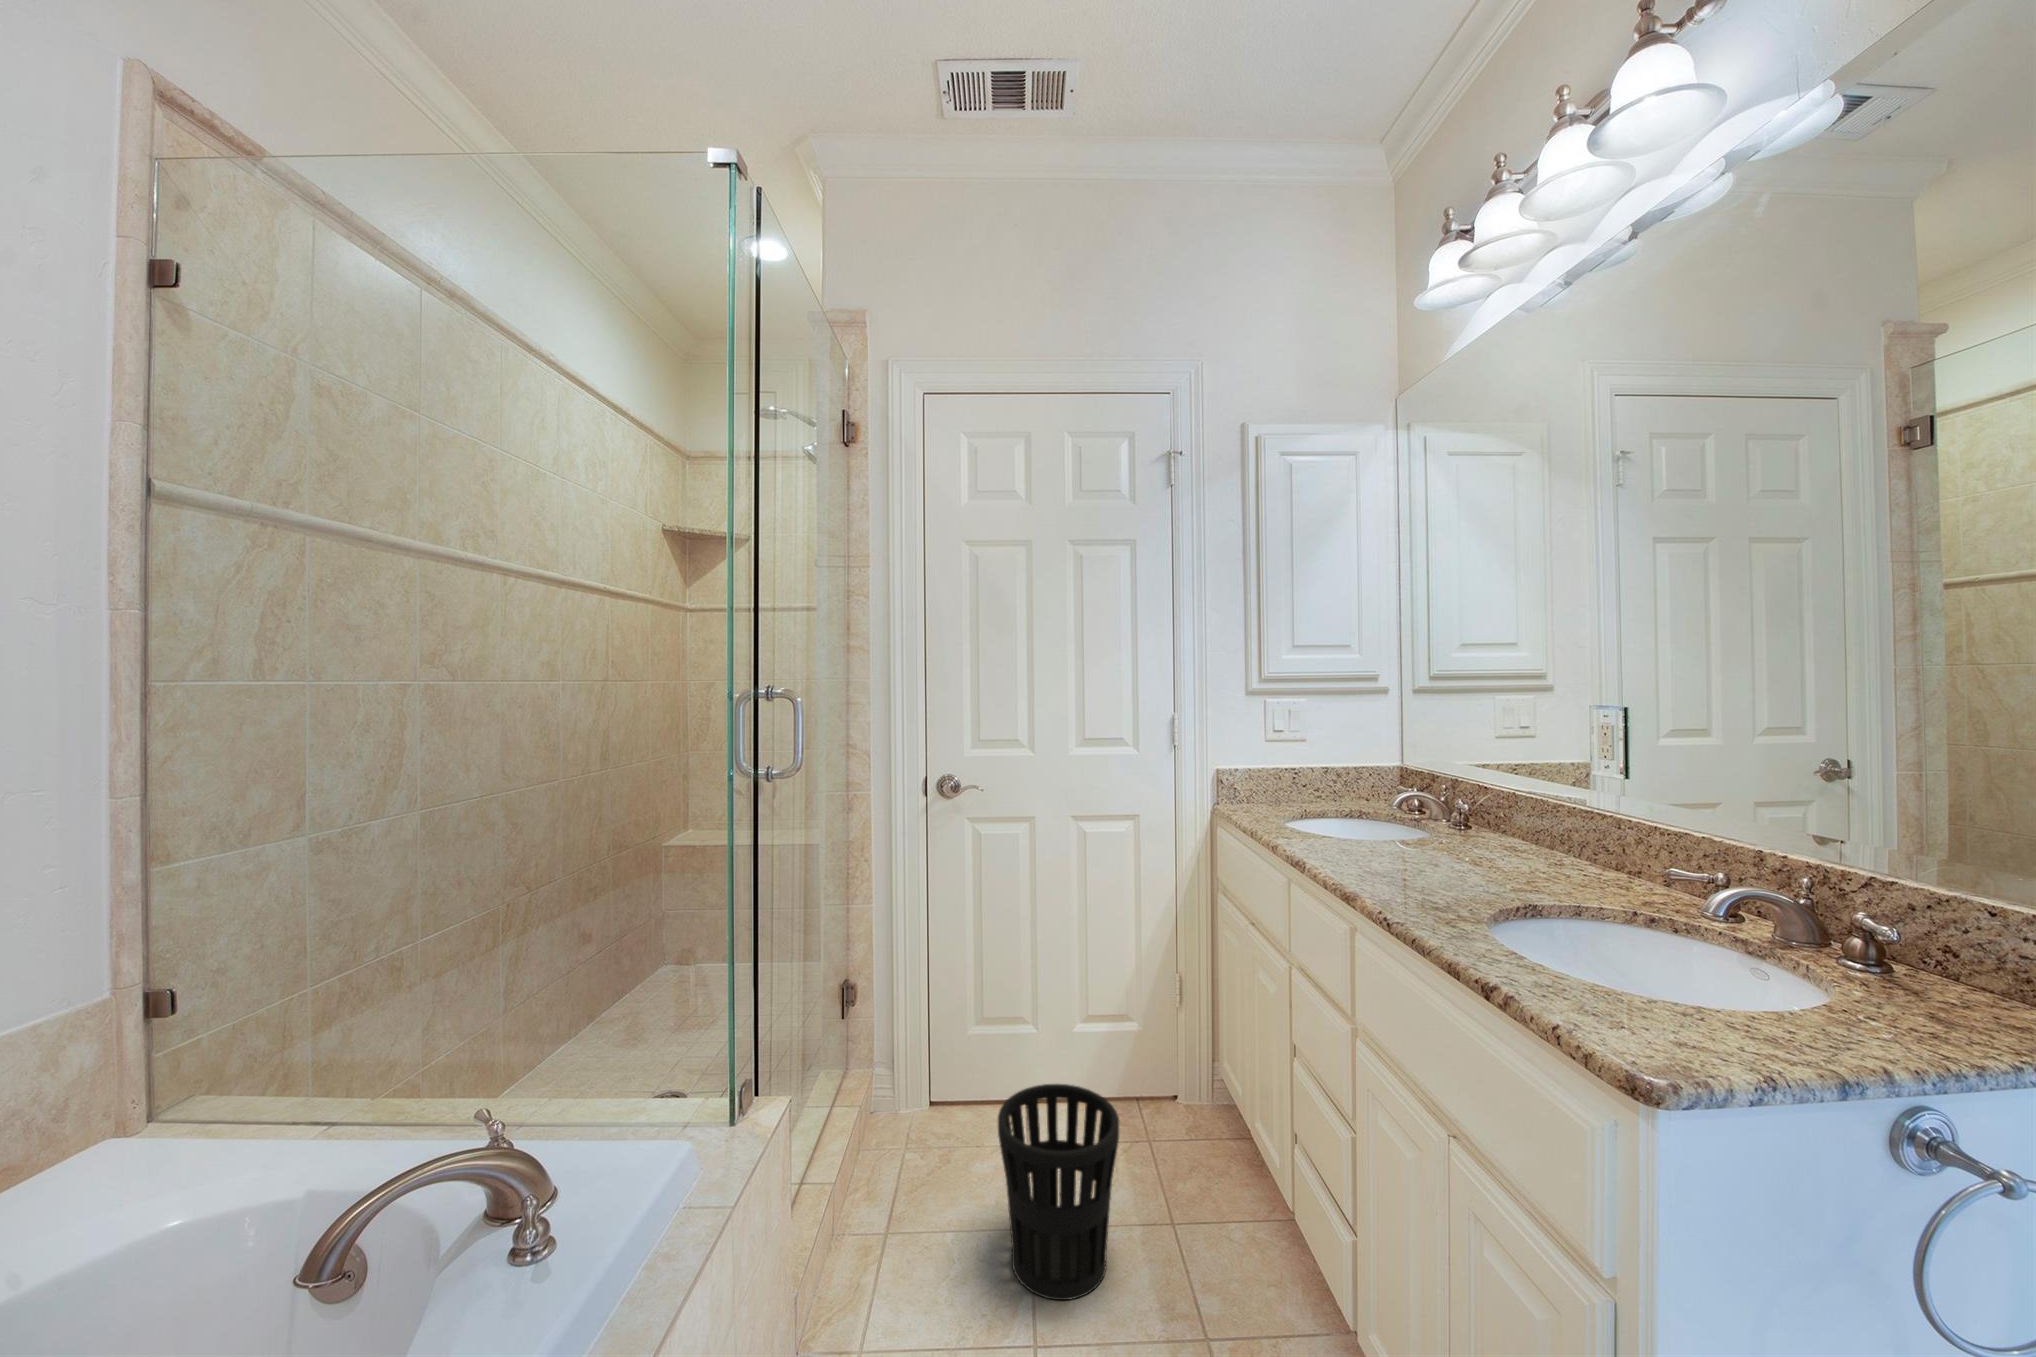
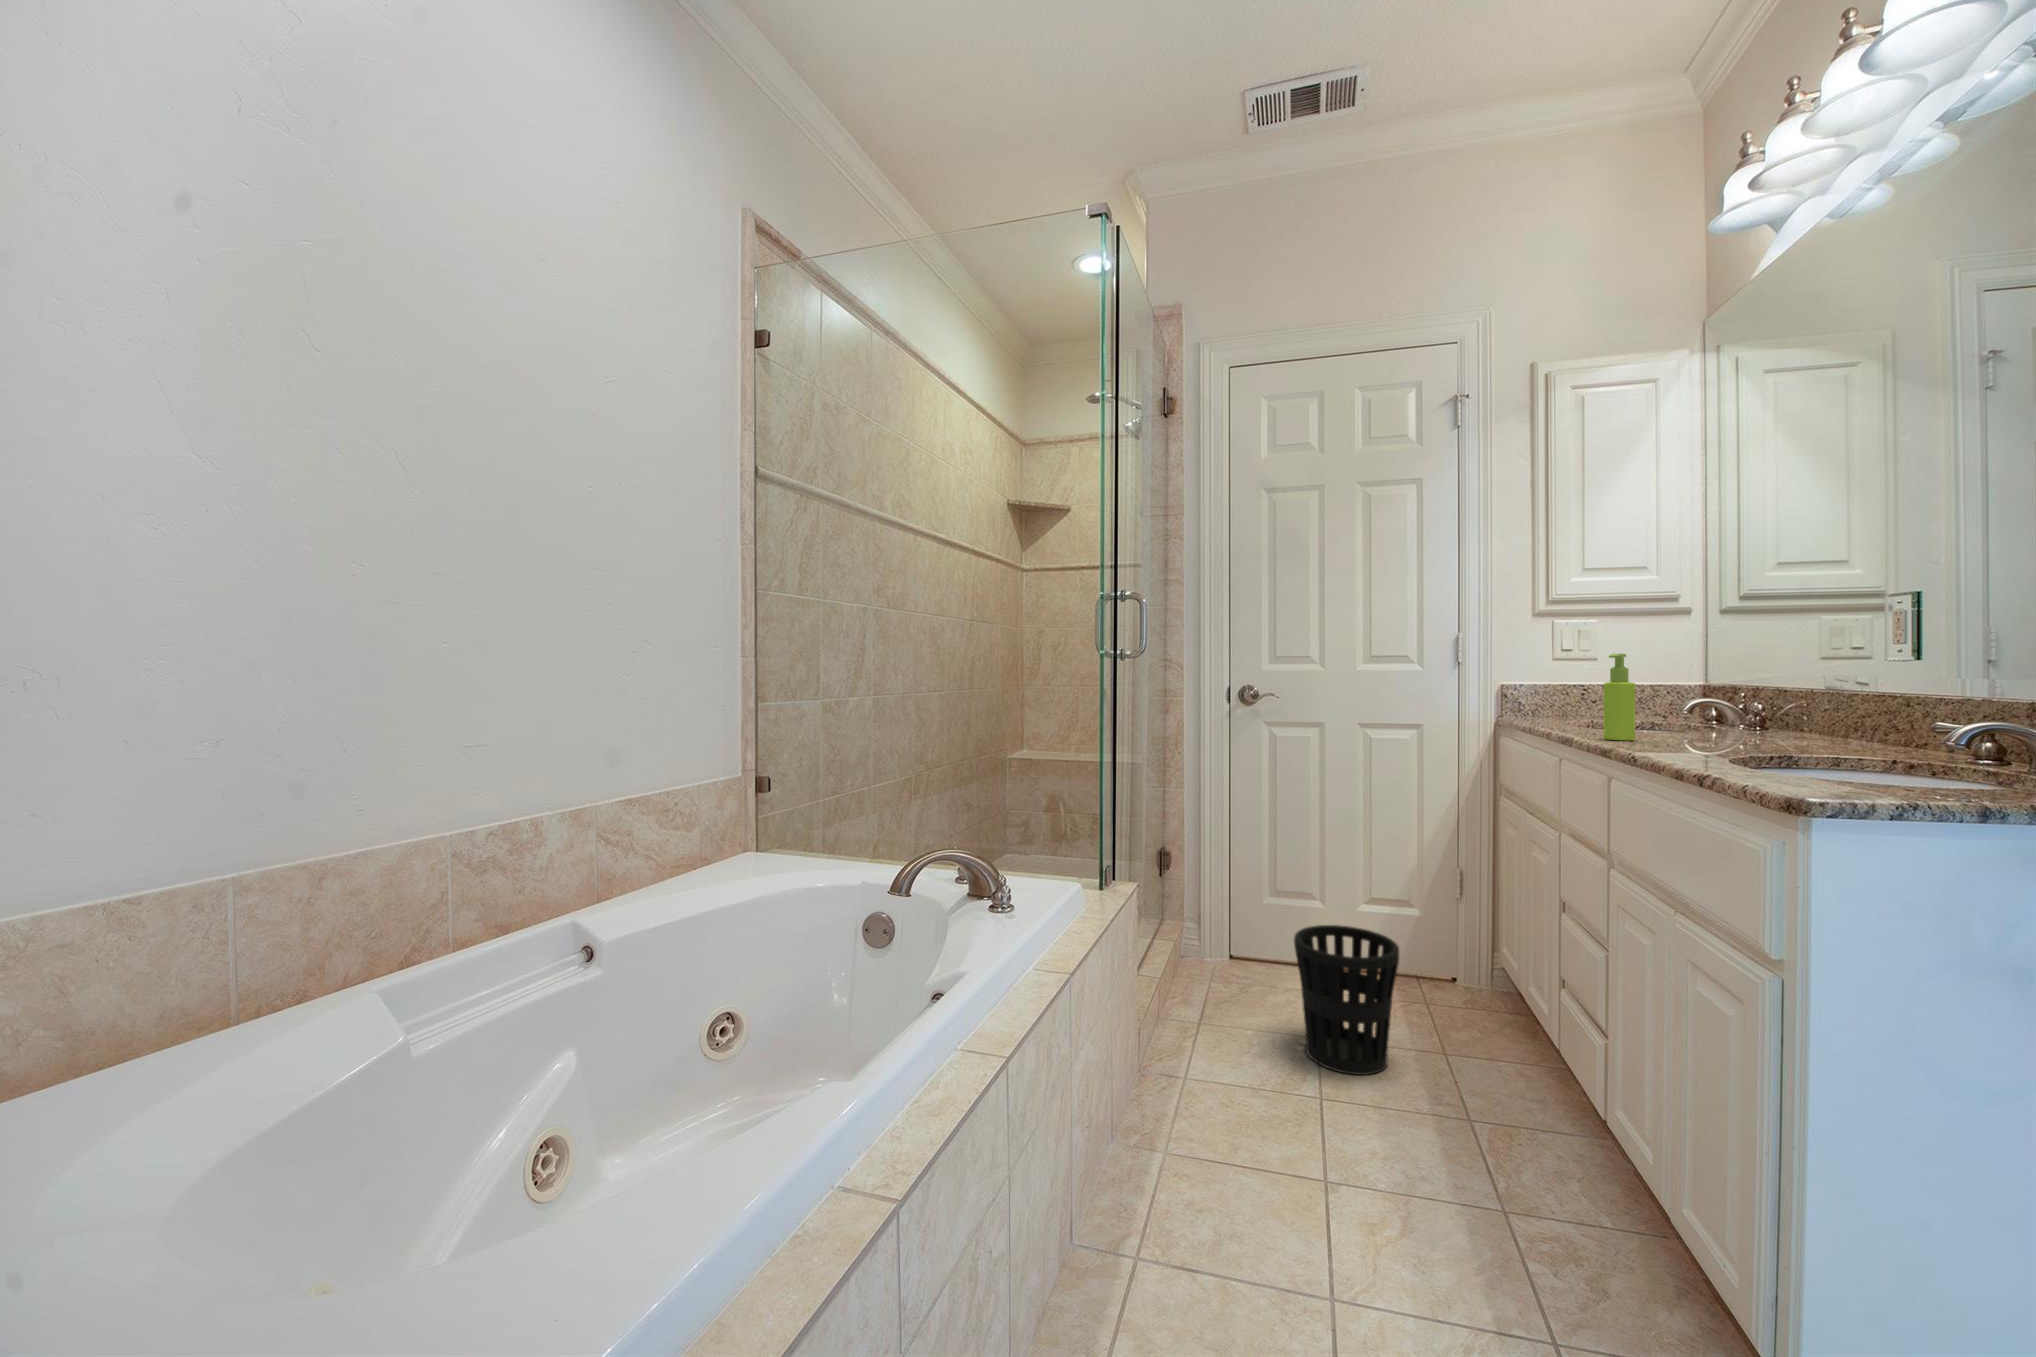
soap dispenser: none [1330,759,1361,860] -> present [1603,654,1635,740]

